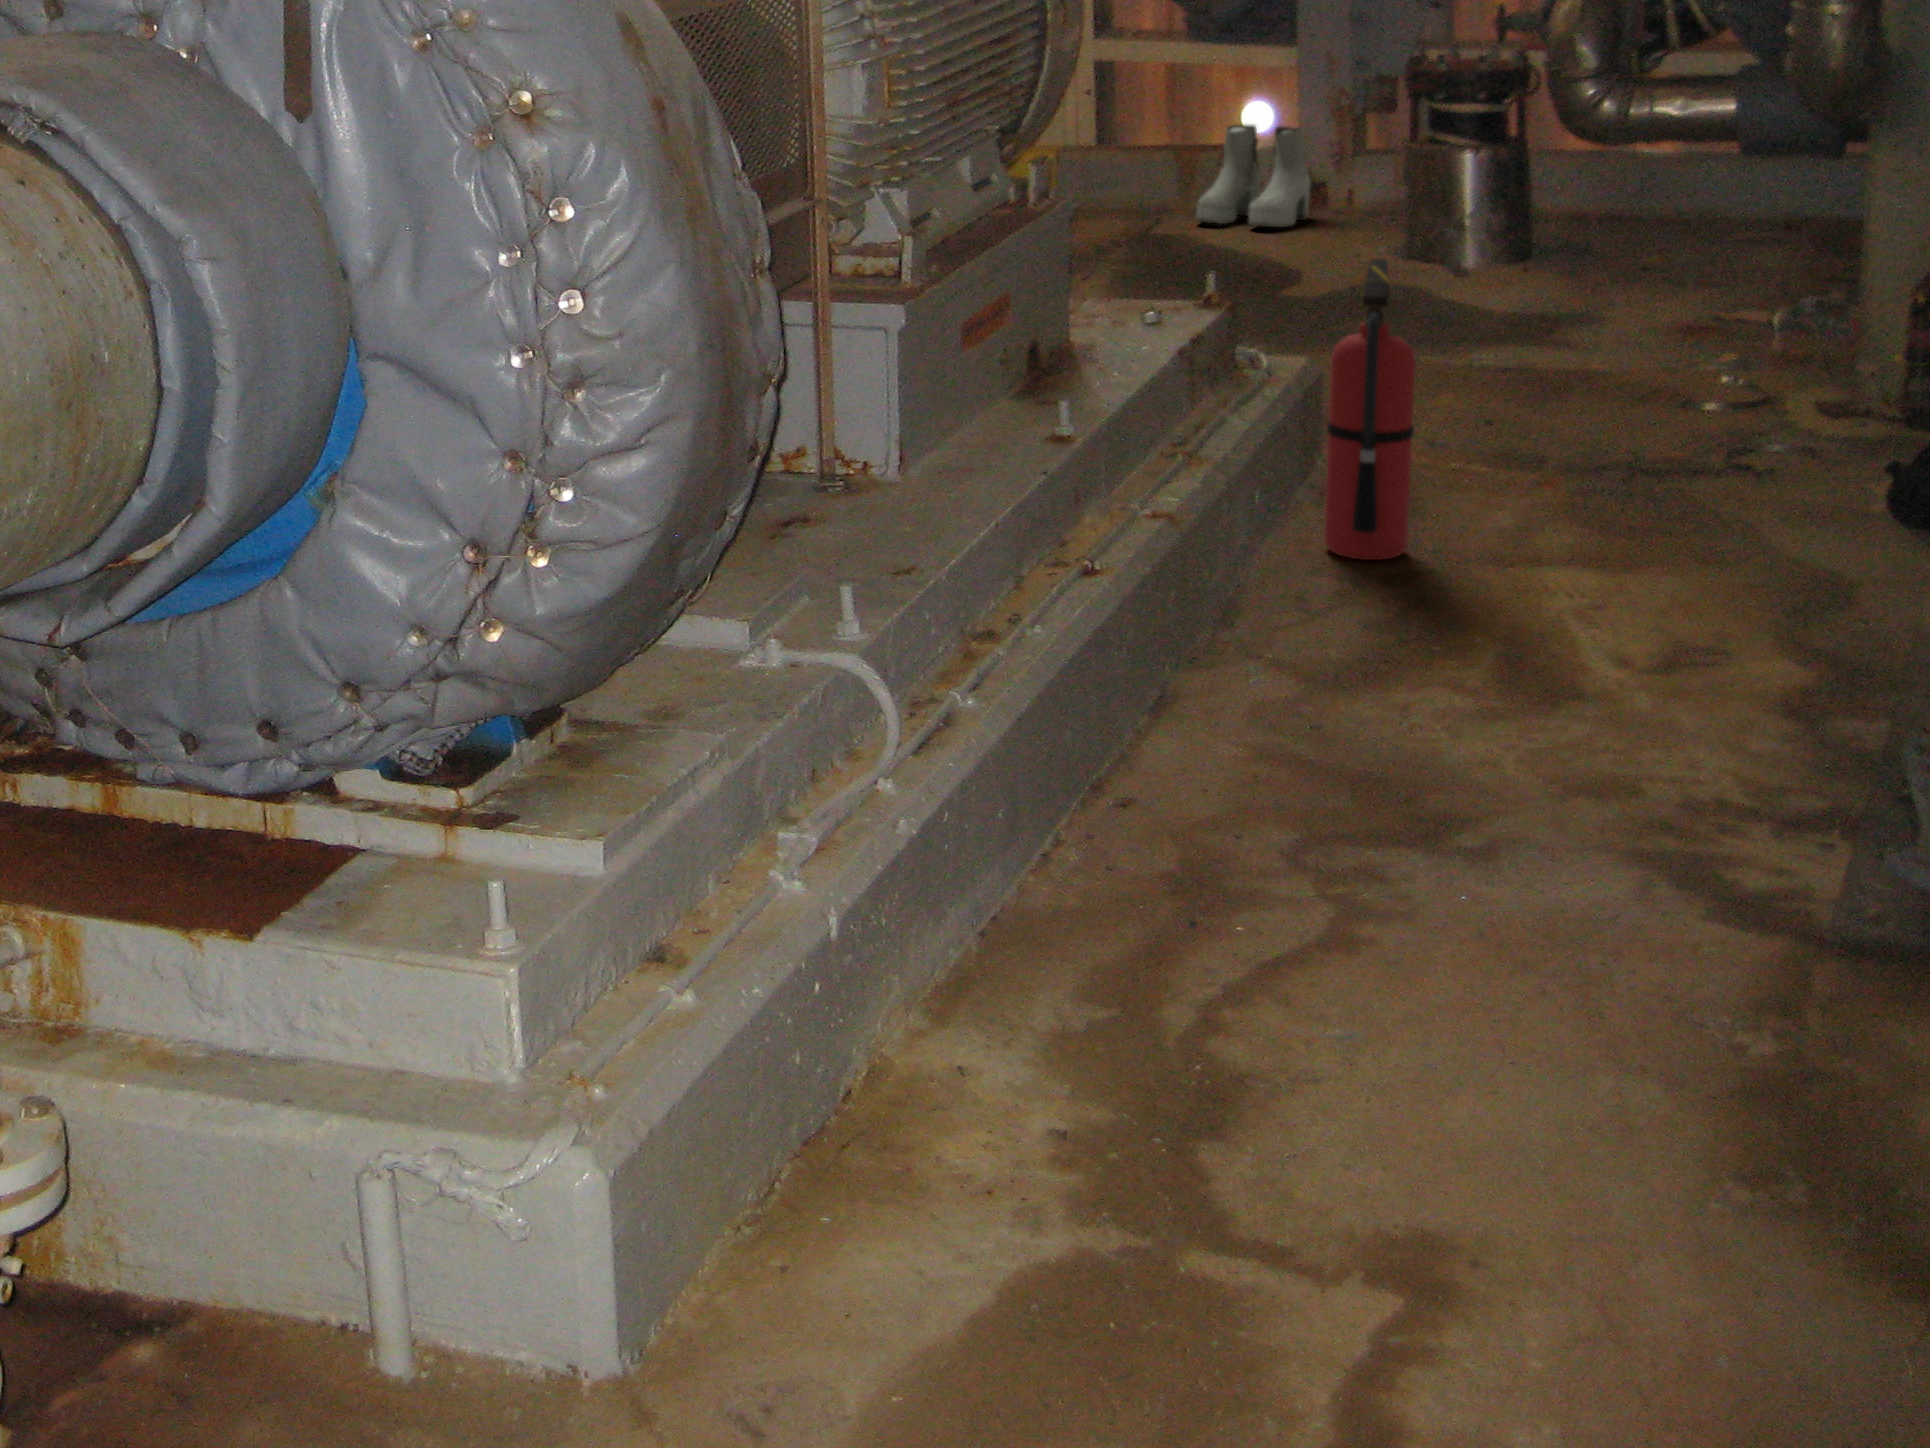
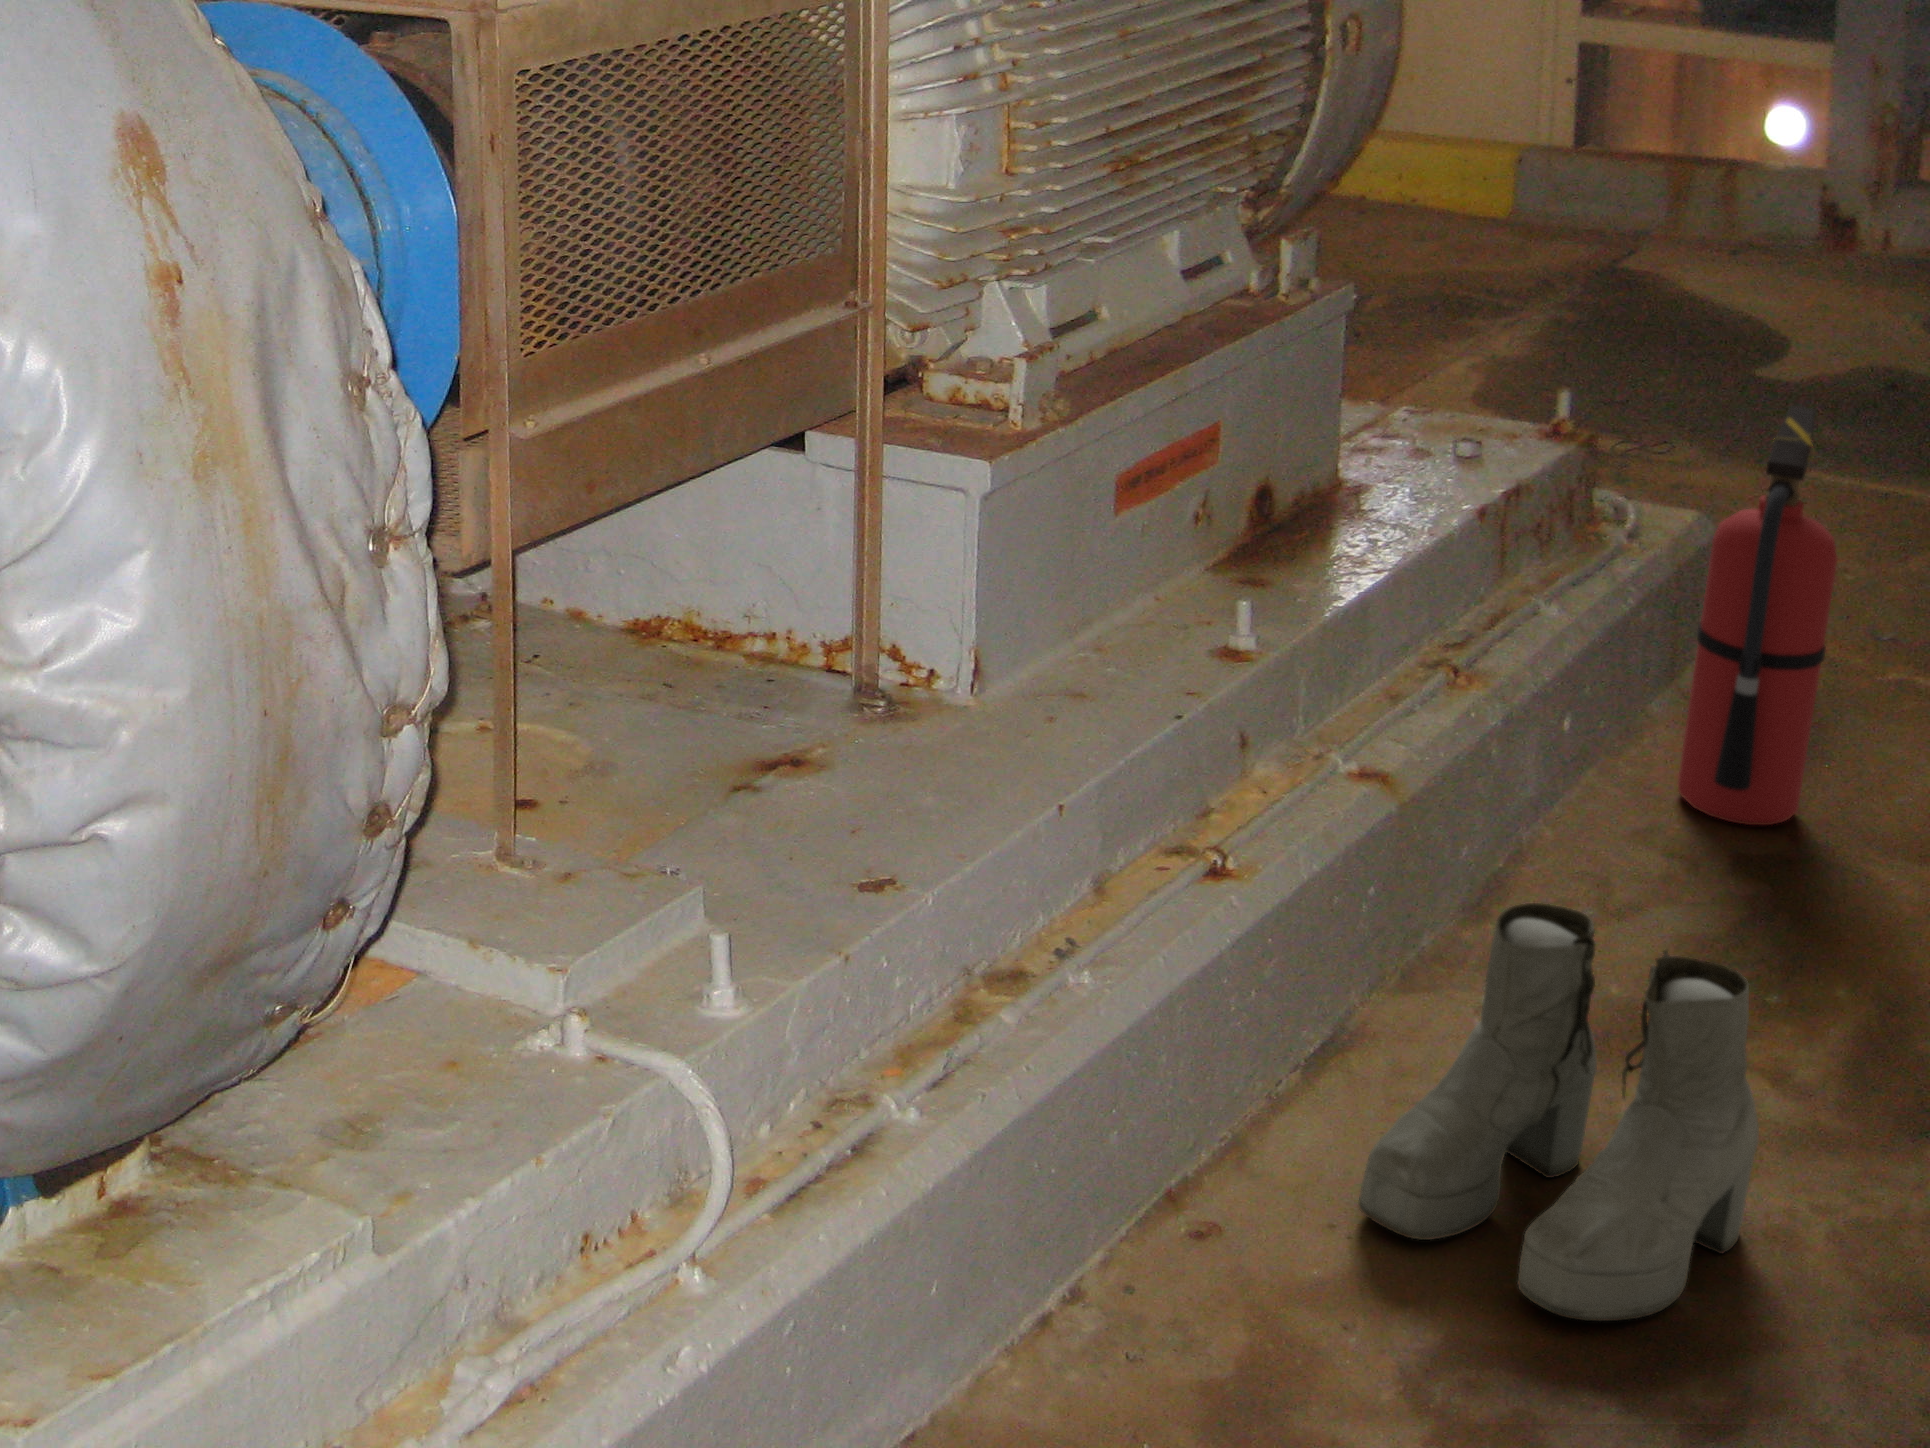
boots: present [1196,125,1310,227] -> present [1358,903,1759,1321]

